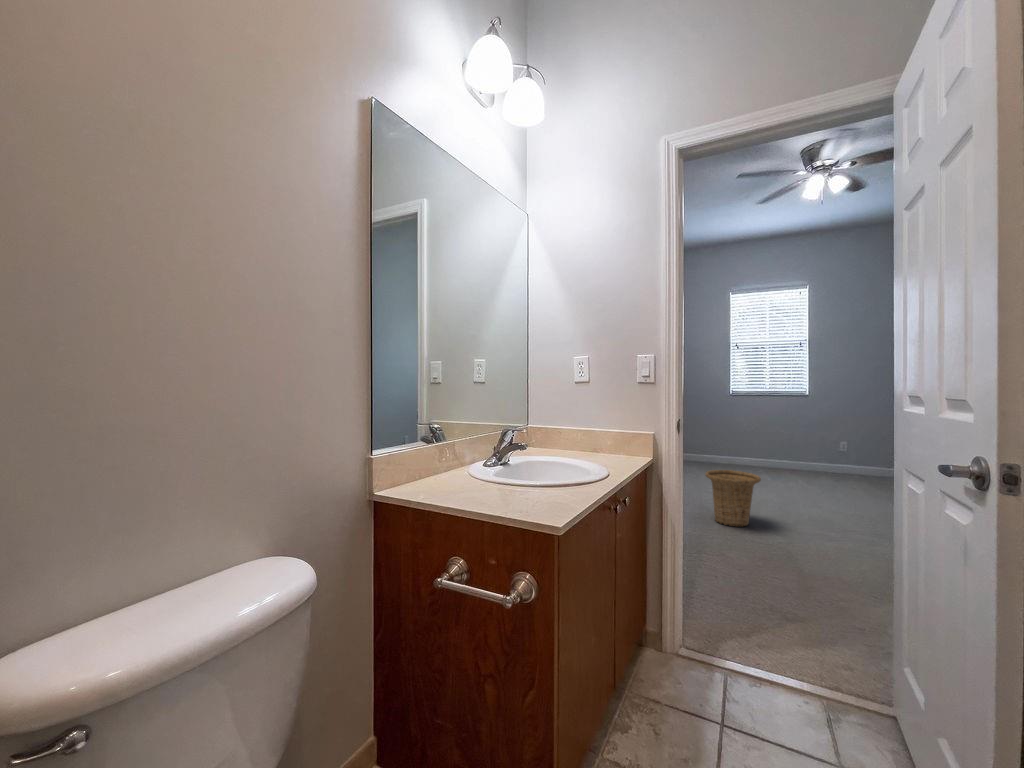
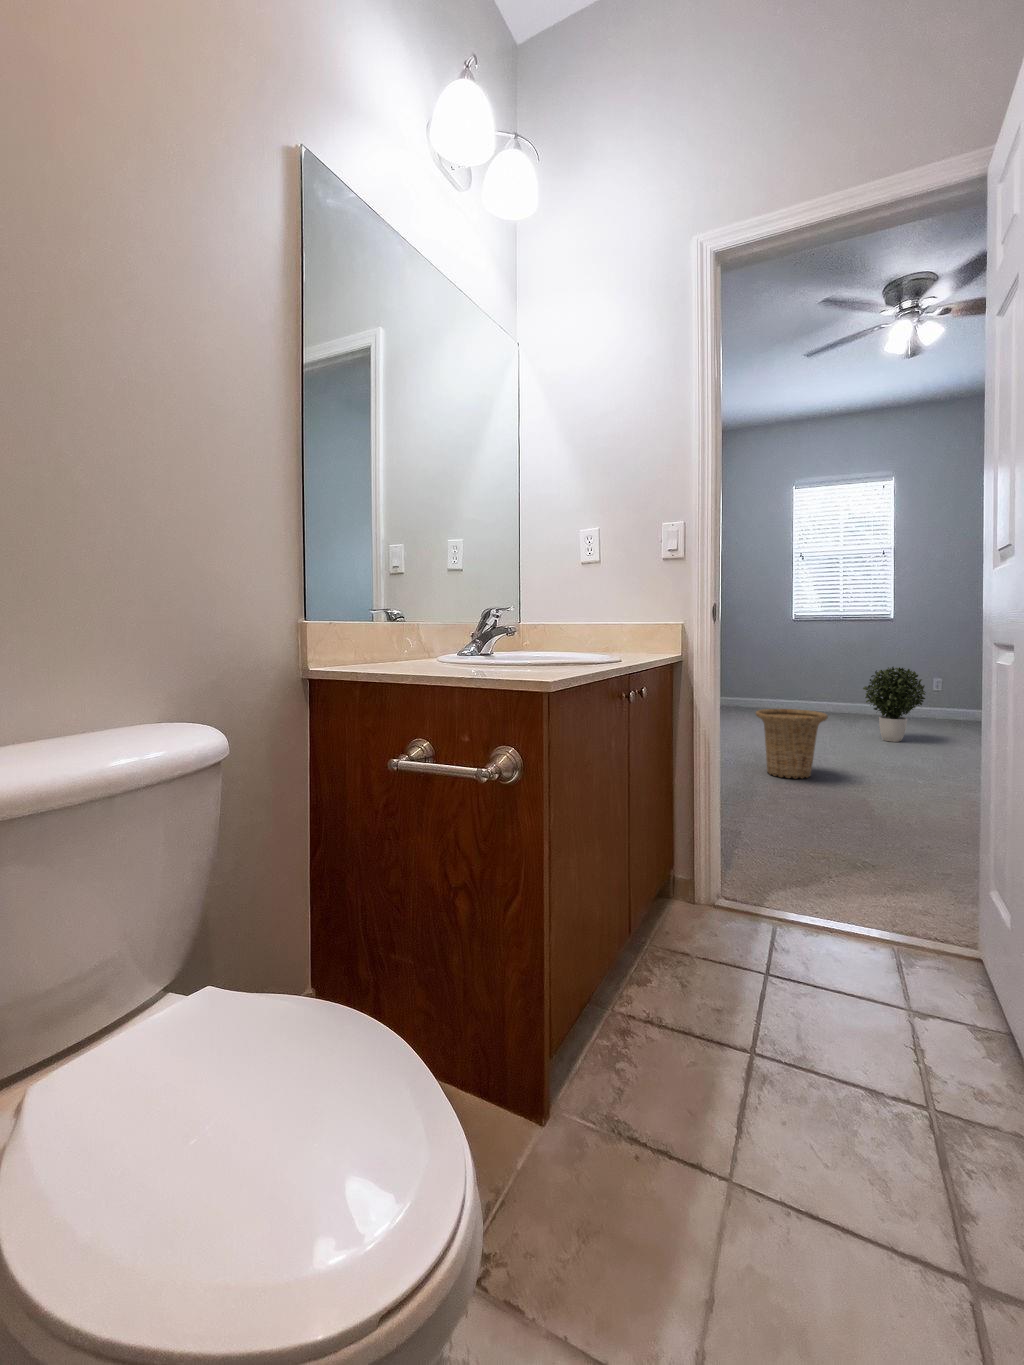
potted plant: none [786,433,835,492] -> present [863,667,926,742]

